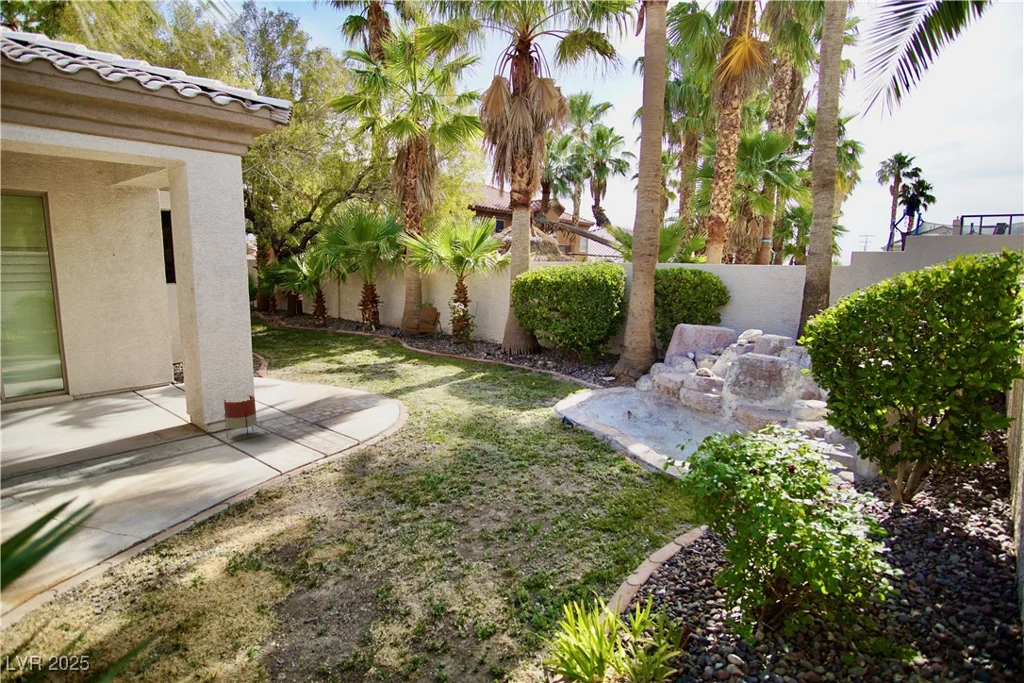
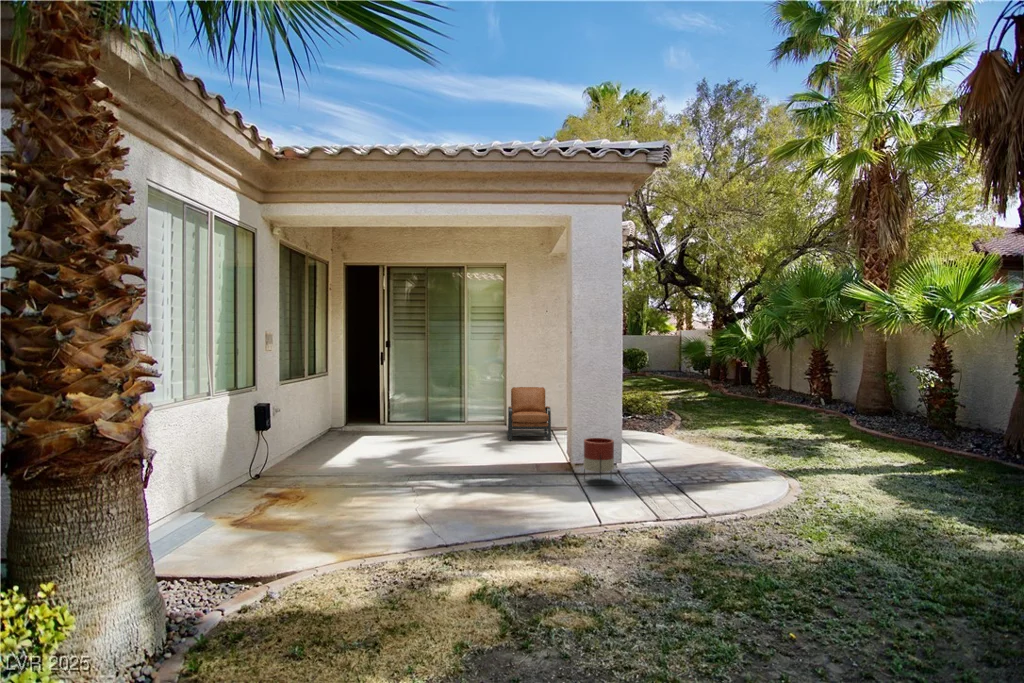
chair: present [403,306,443,341] -> present [508,387,551,441]

